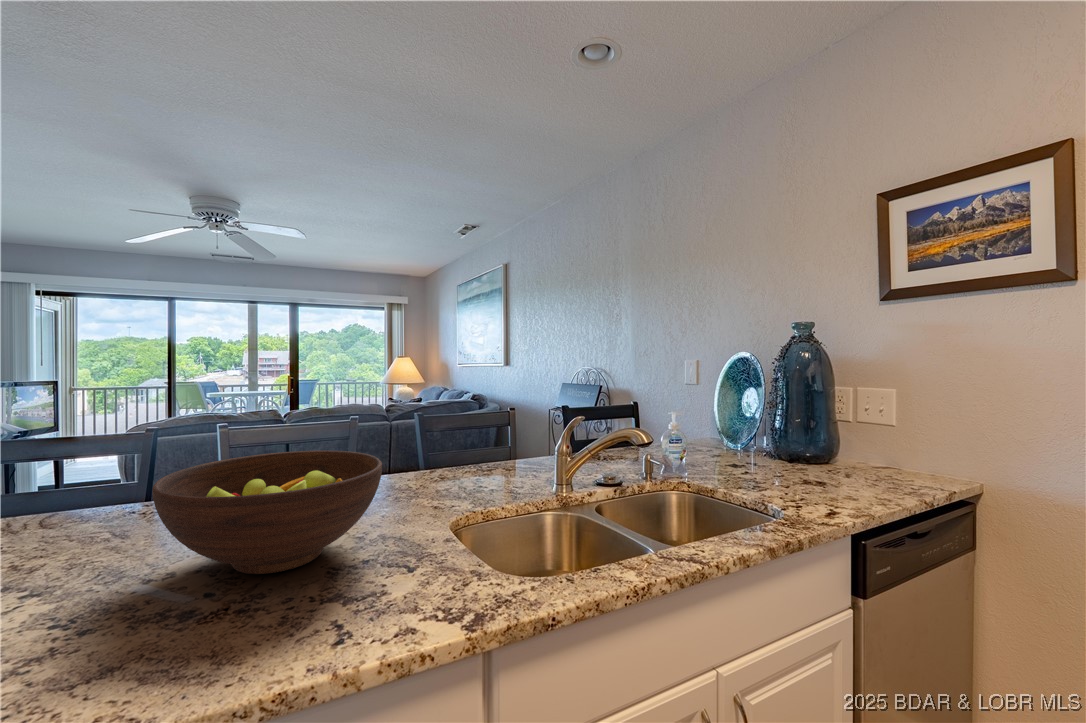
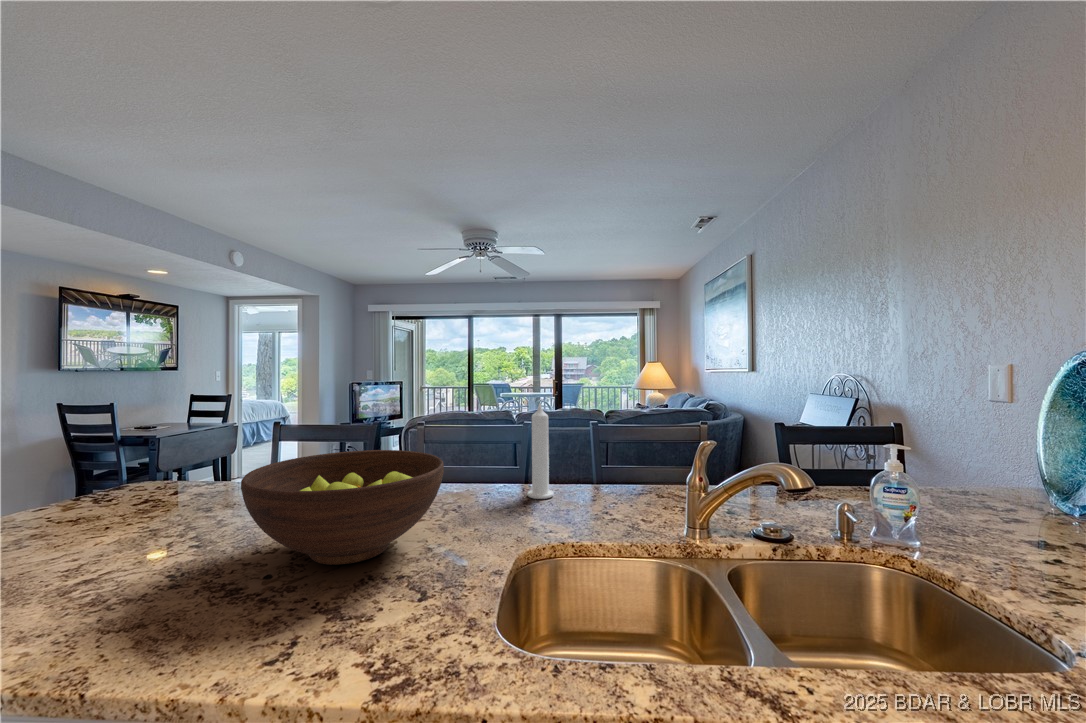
candle: none [398,397,424,488] -> present [528,404,554,499]

